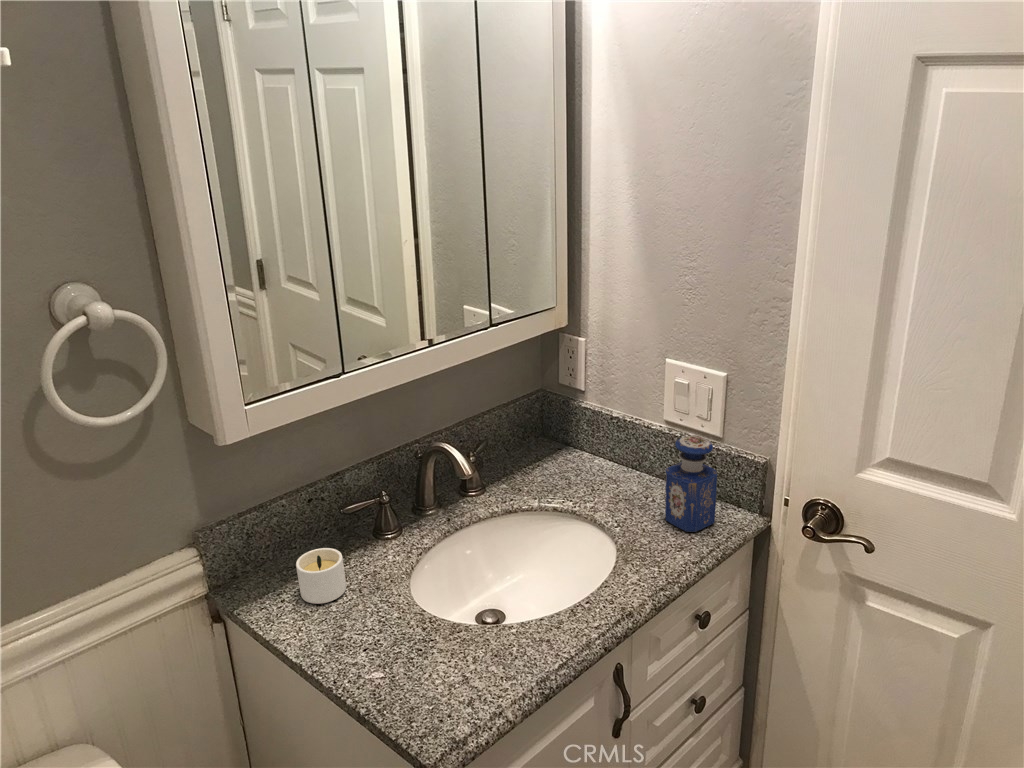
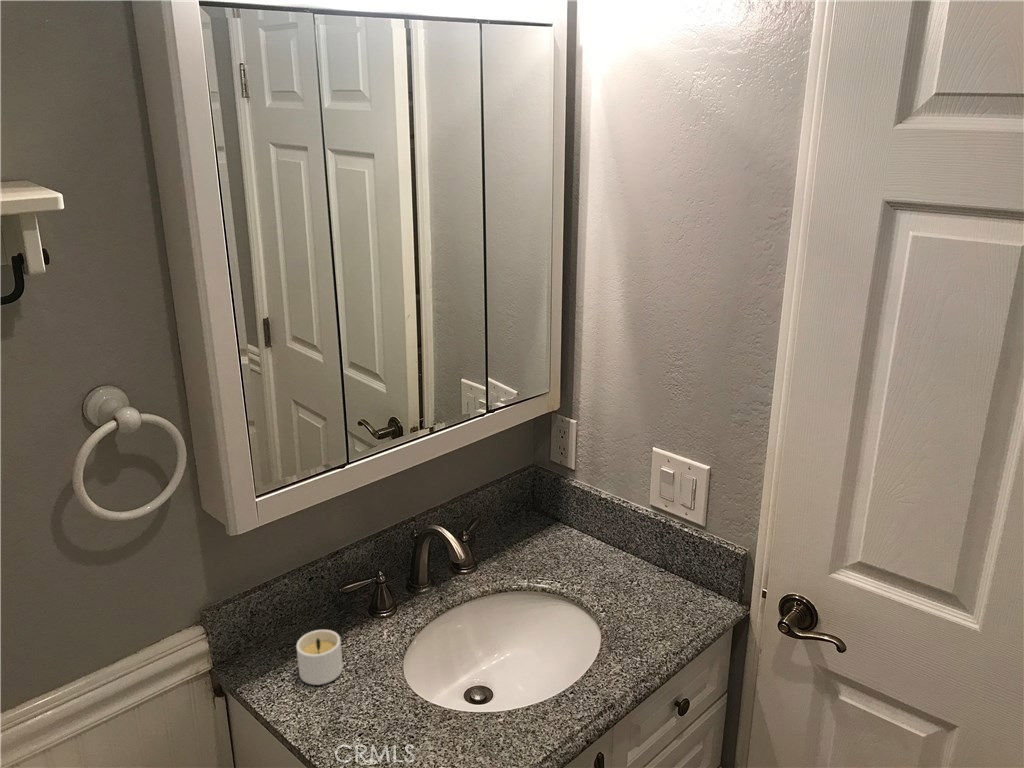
perfume bottle: present [665,436,717,532] -> none [649,528,700,620]

